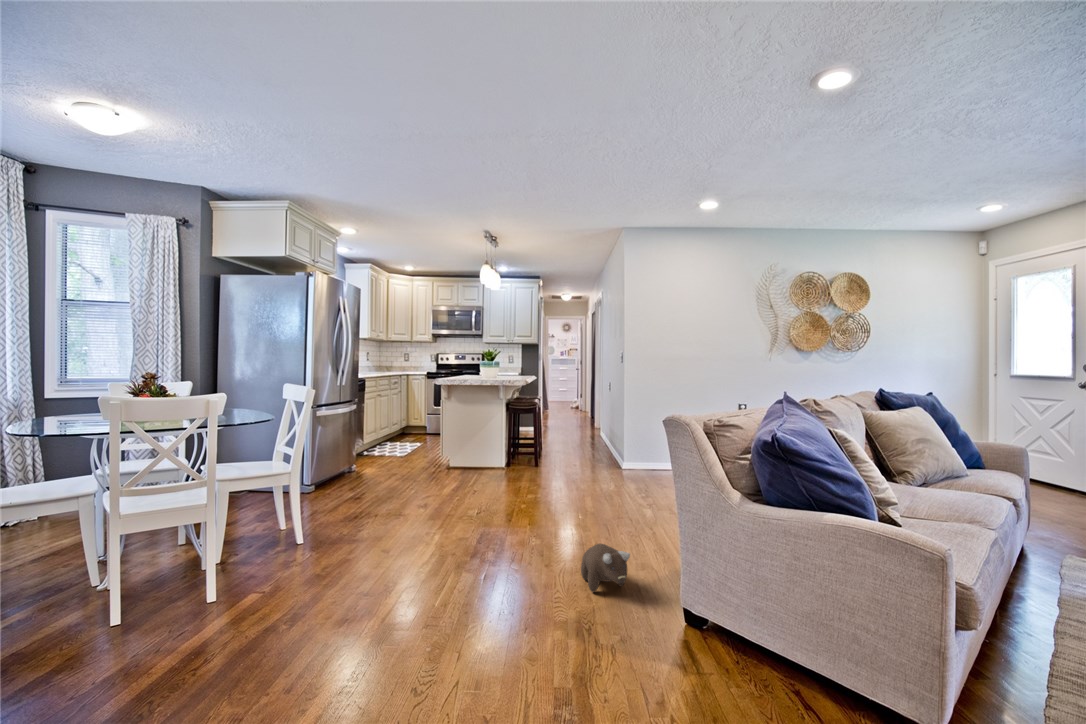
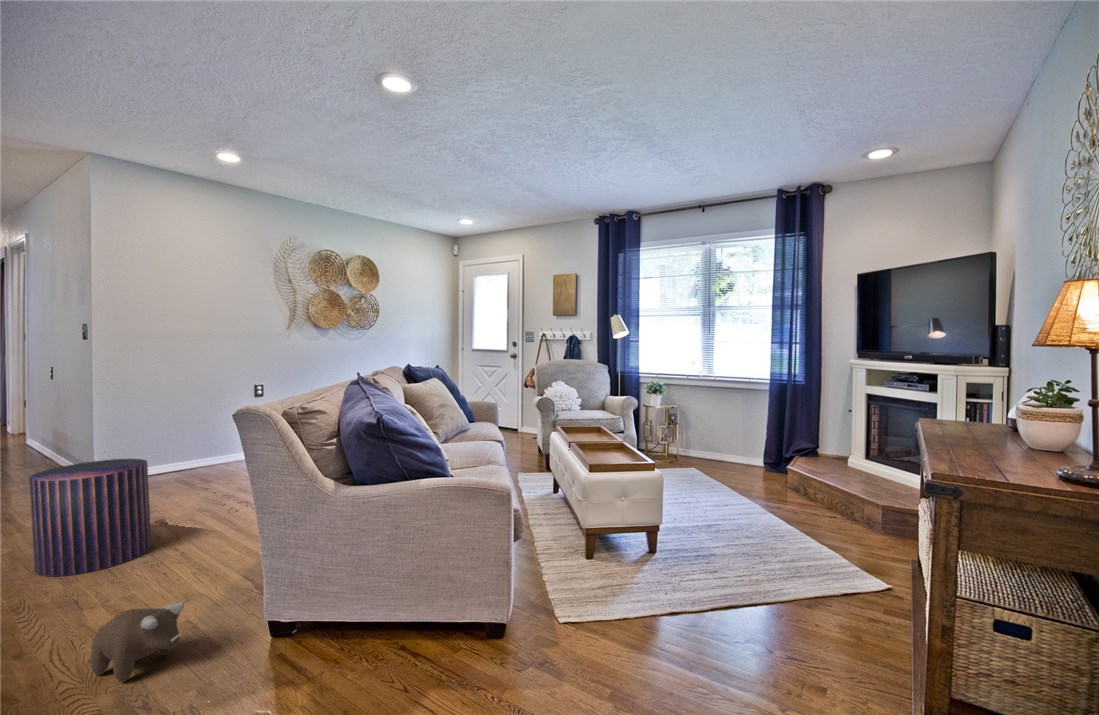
pouf: none [588,436,648,510] -> present [29,459,152,577]

